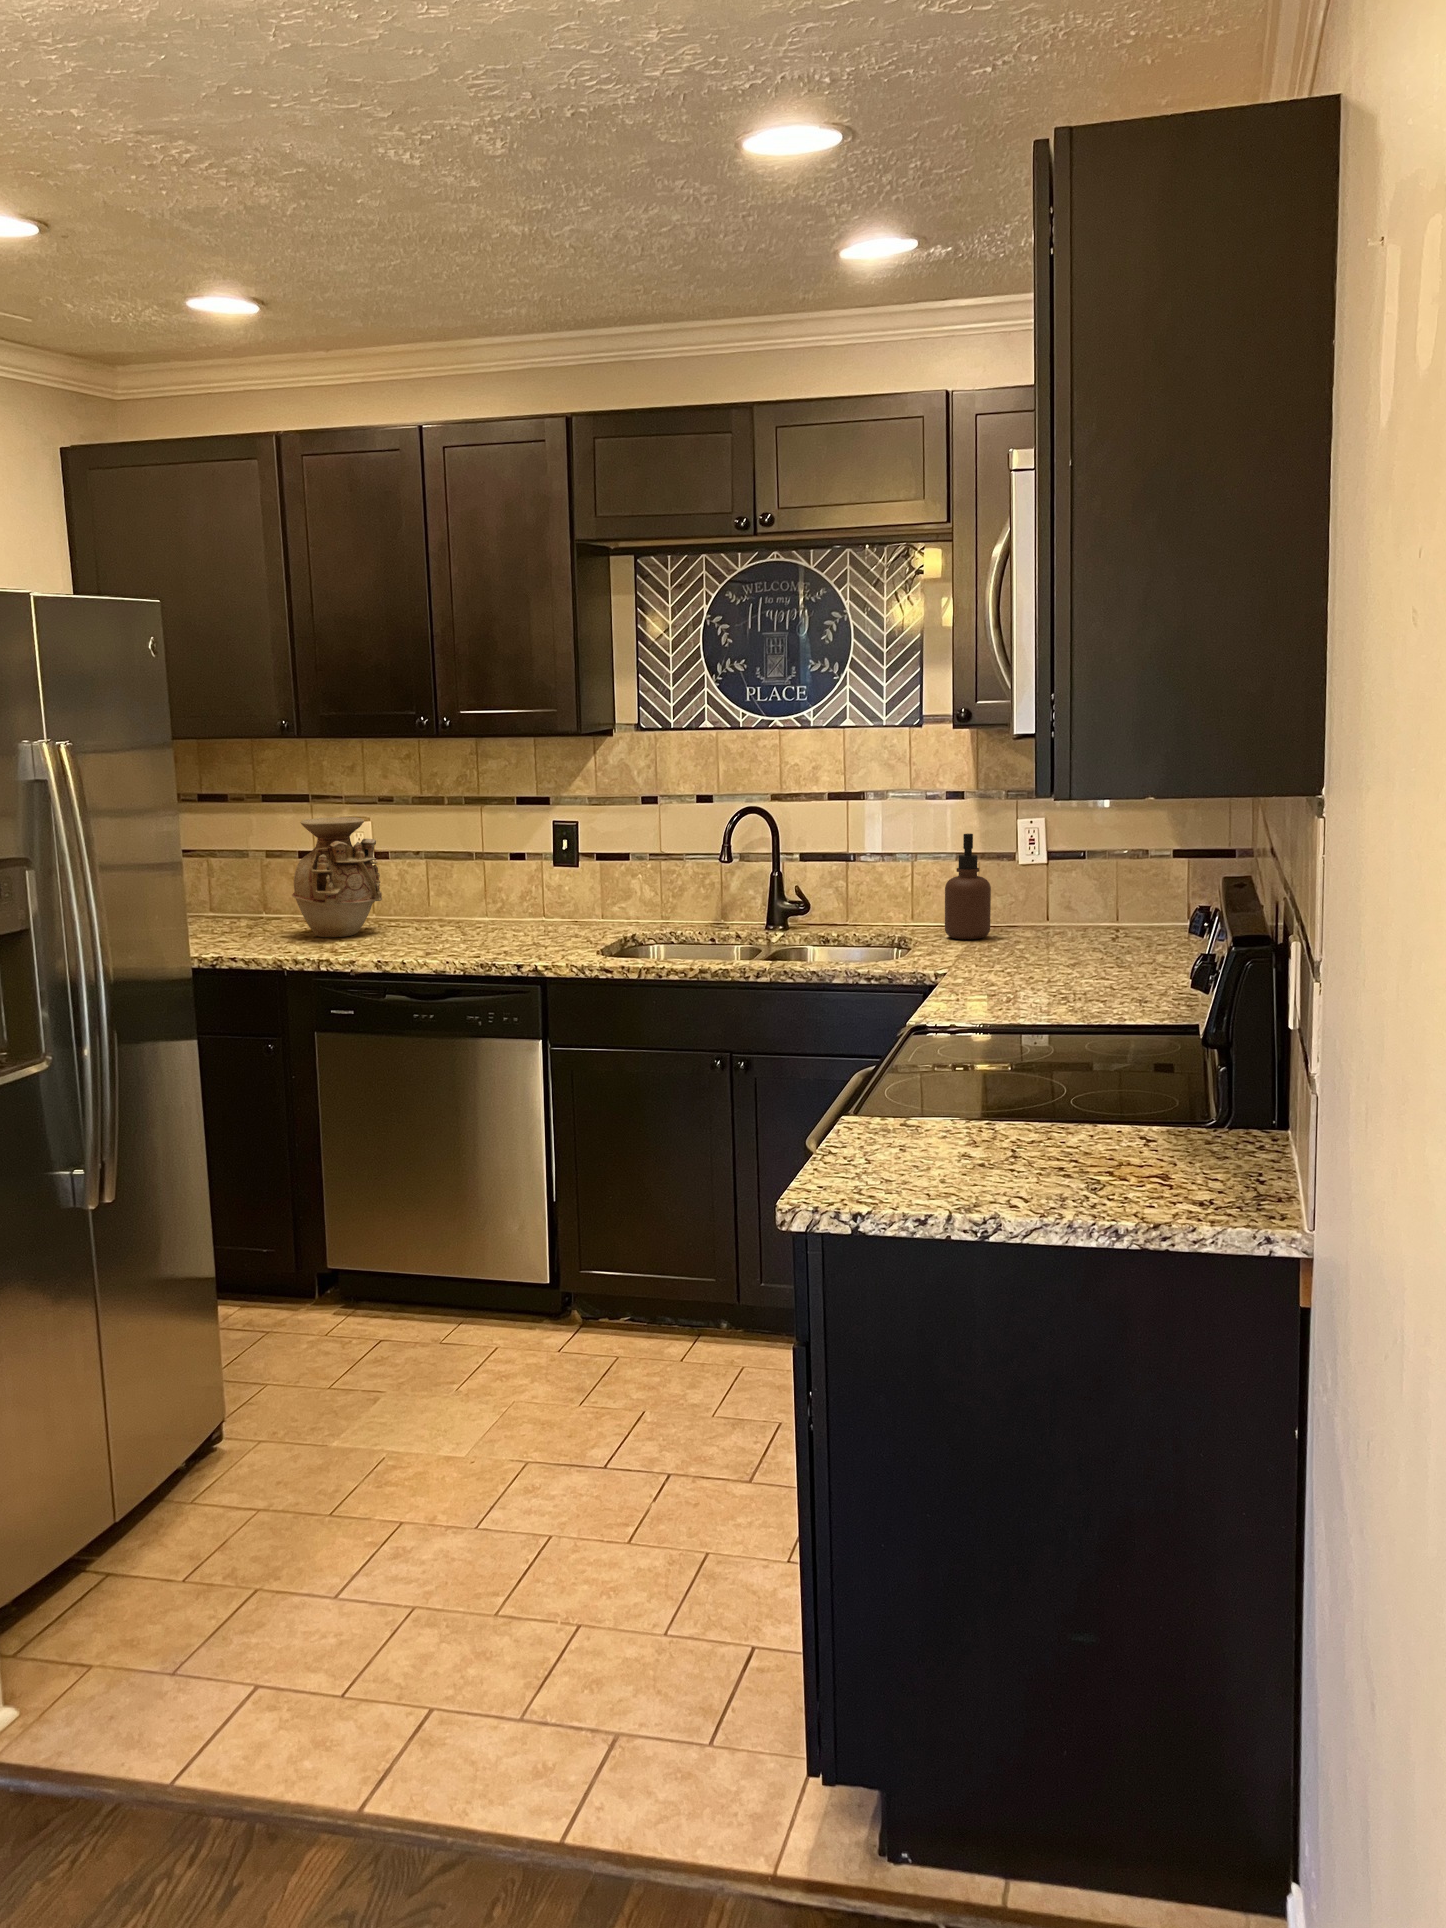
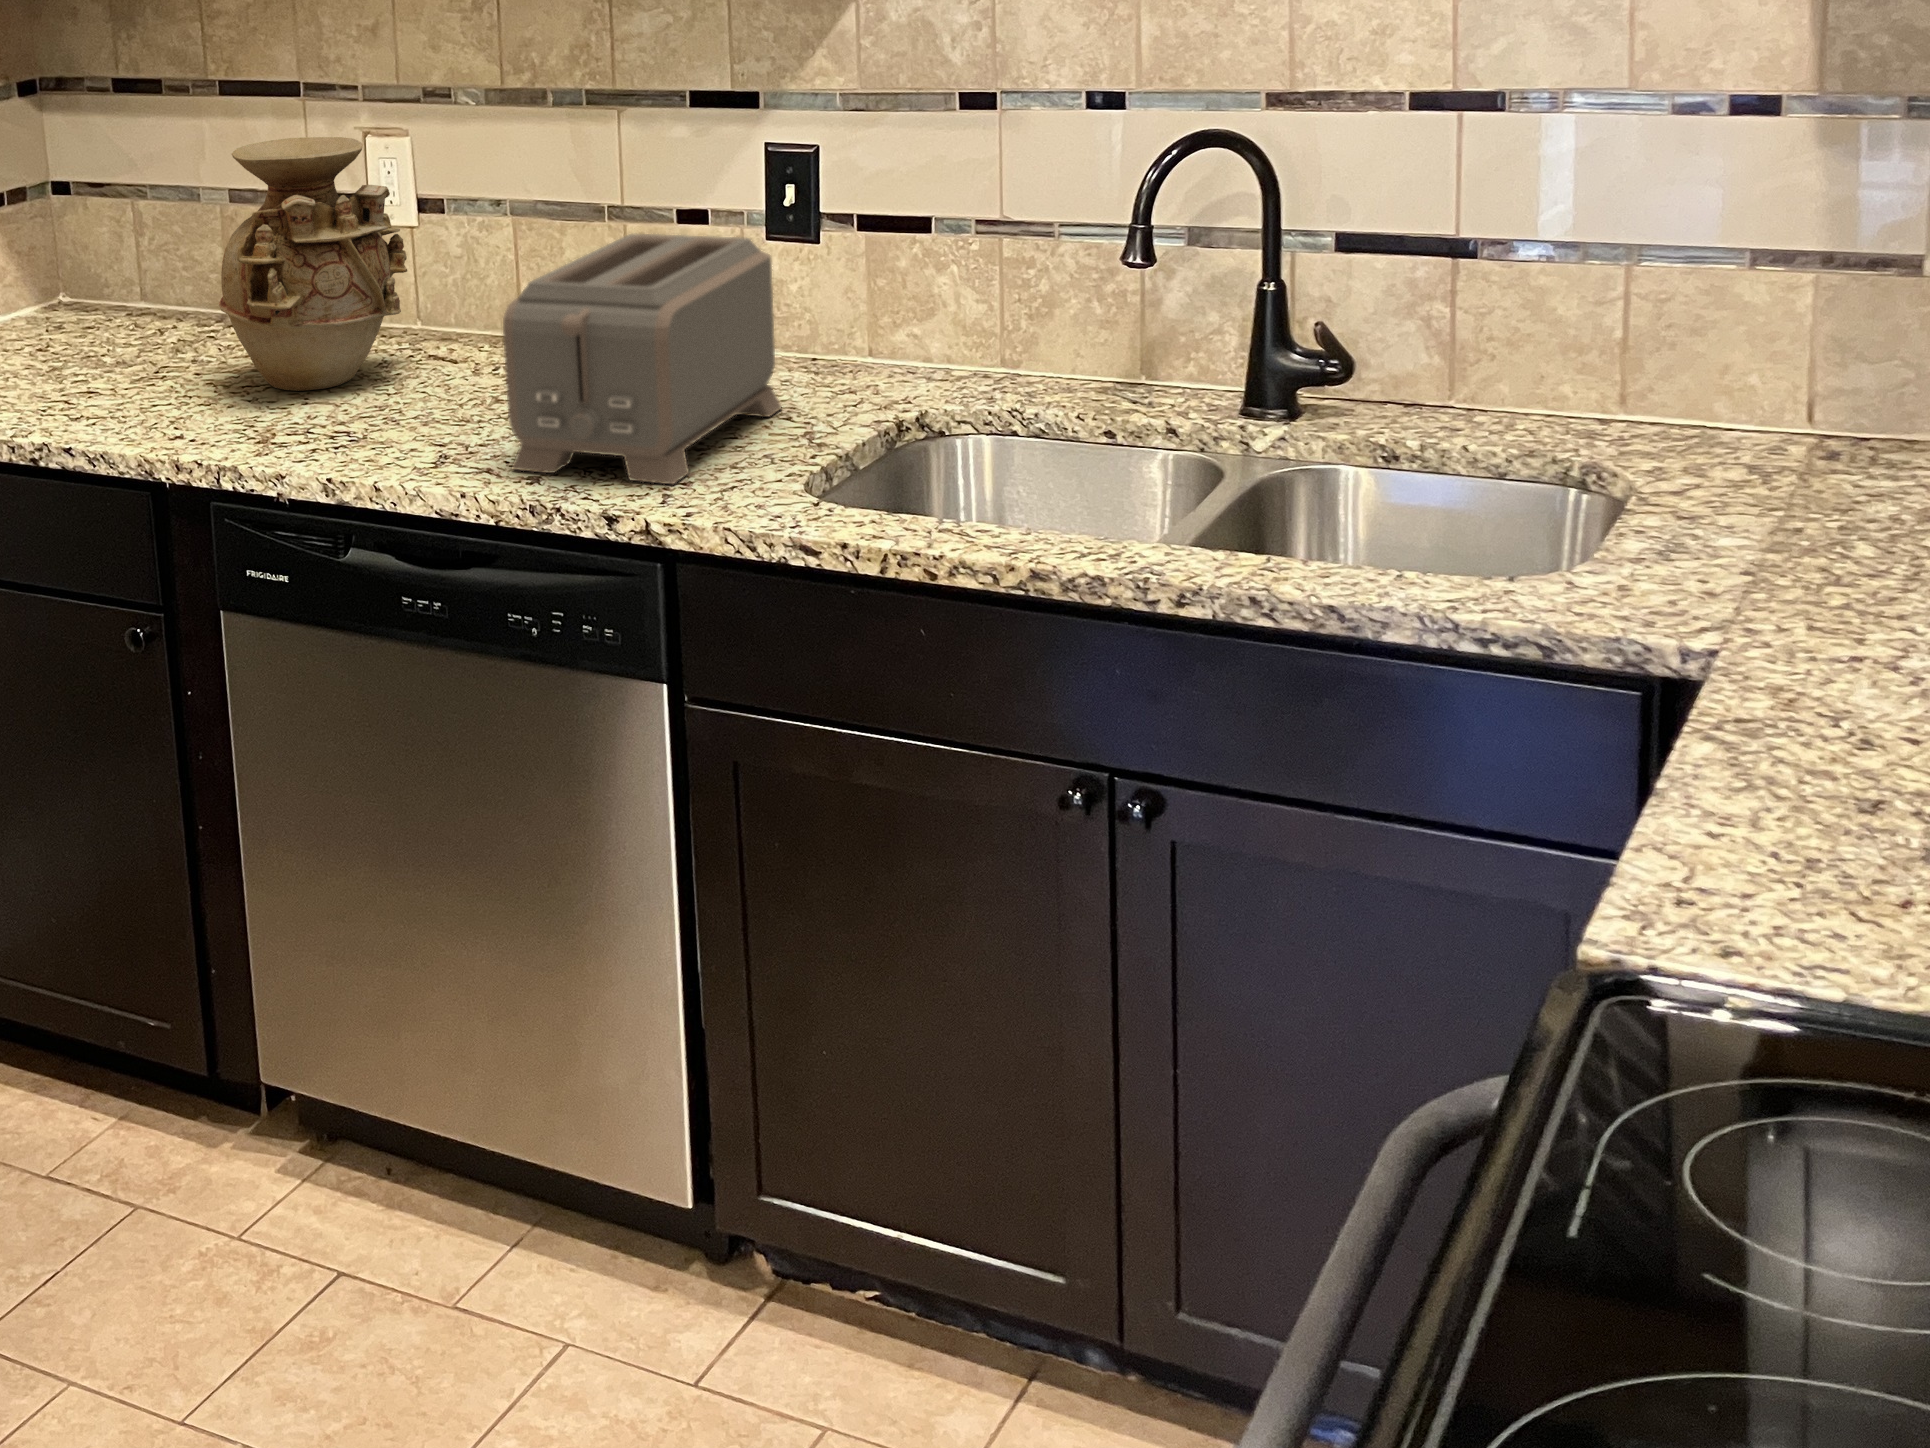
soap dispenser: present [945,834,991,939] -> none [1709,220,1847,495]
toaster: none [460,856,571,955] -> present [503,234,782,484]

